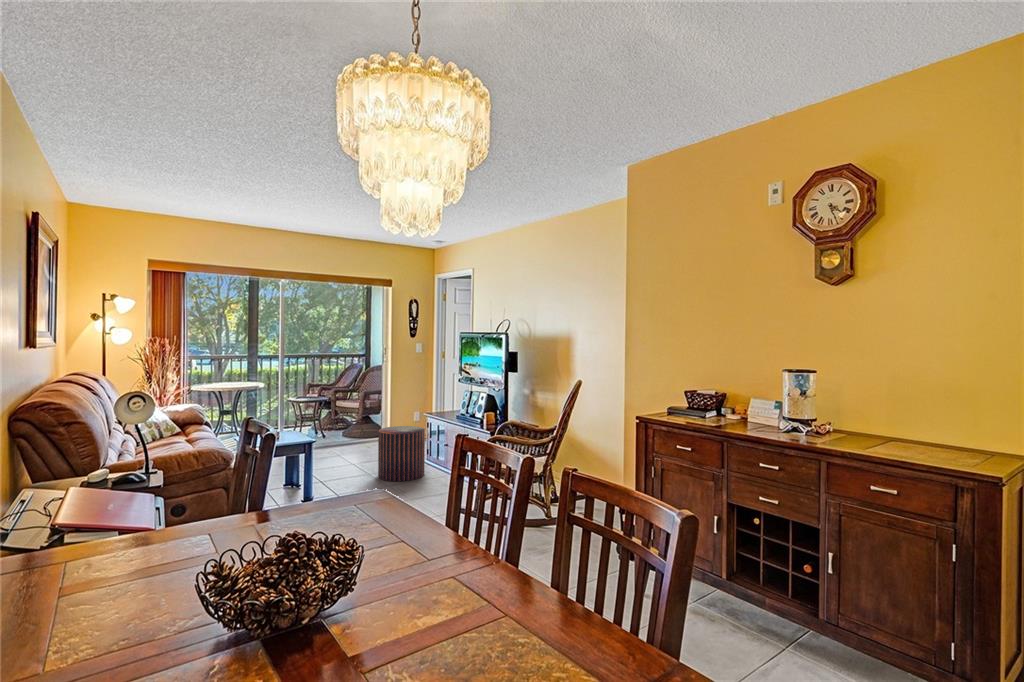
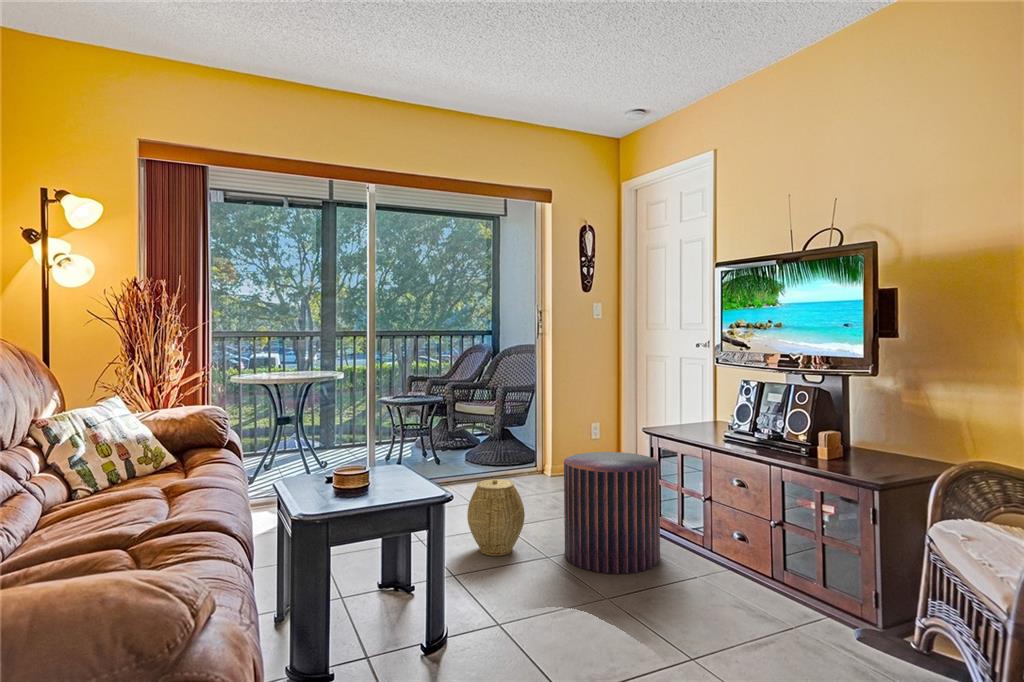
woven basket: none [329,440,359,478] -> present [467,479,525,556]

